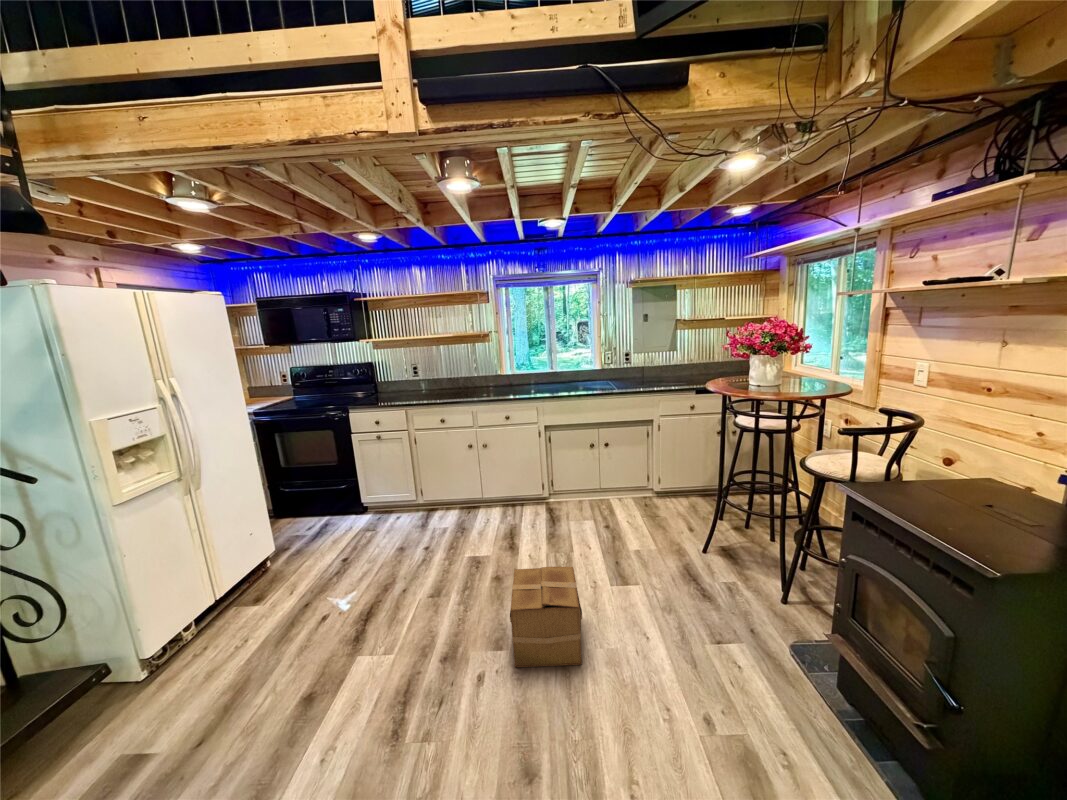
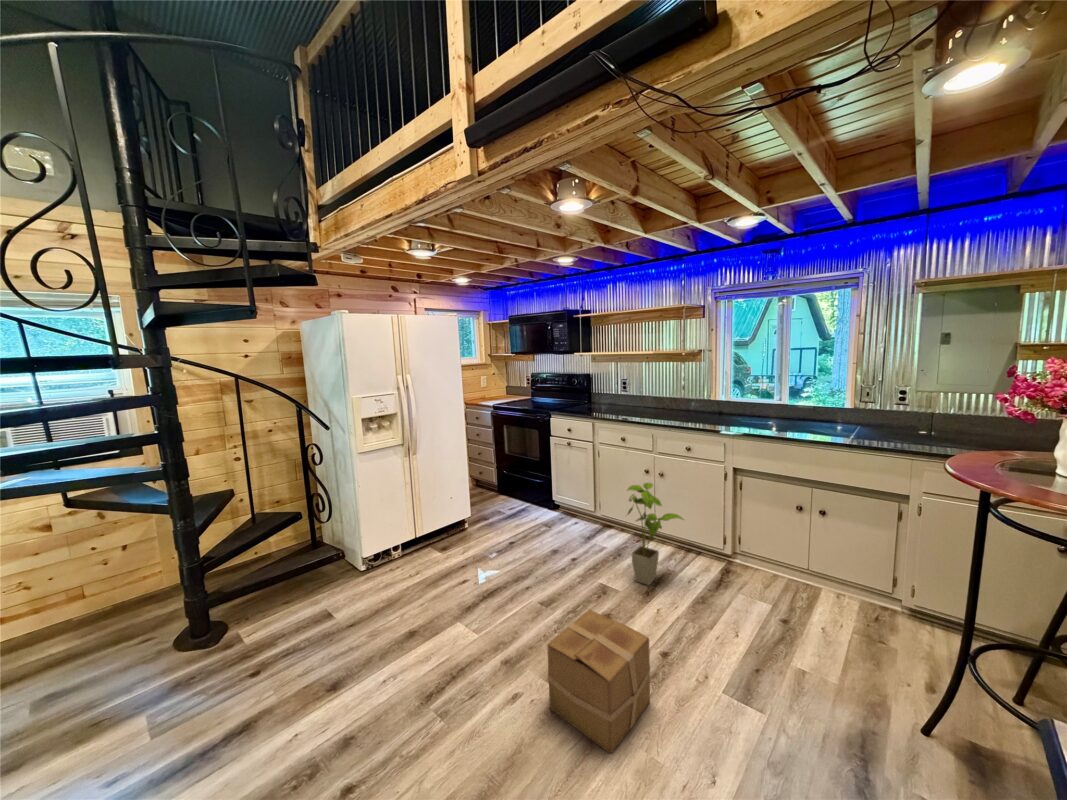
house plant: none [480,452,529,543] -> present [628,483,683,585]

